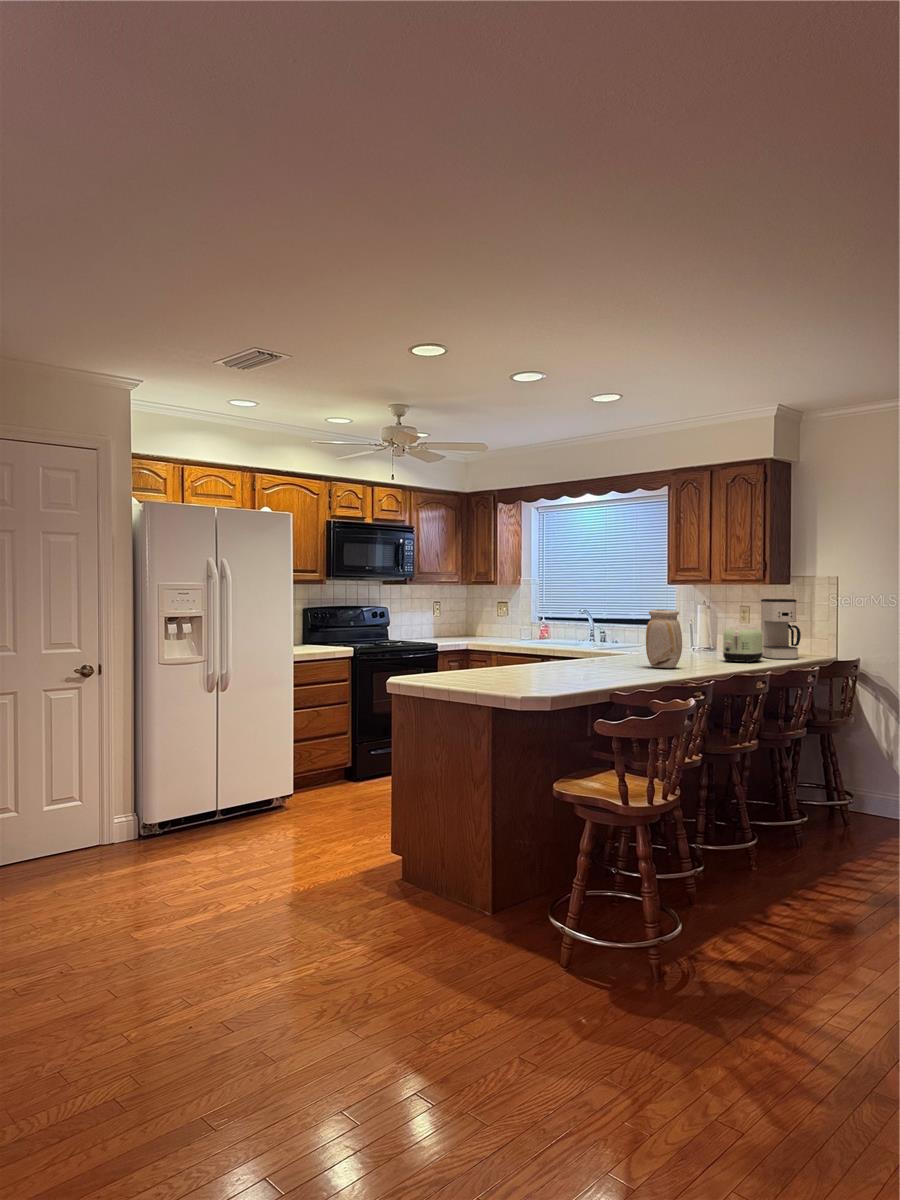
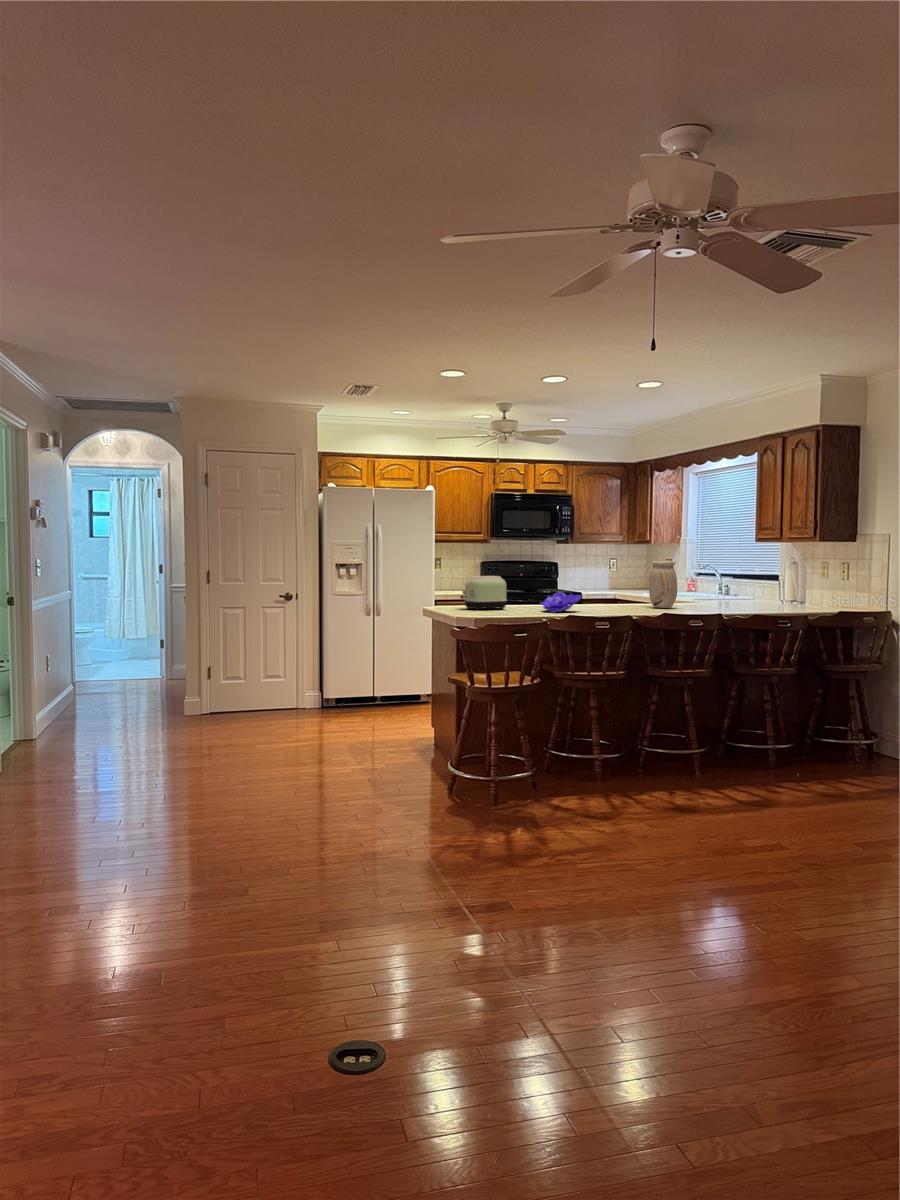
coffee maker: present [761,599,801,659] -> none [804,554,839,608]
toaster: present [723,625,763,663] -> present [461,576,507,610]
decorative bowl: none [573,653,627,684] -> present [541,592,581,612]

